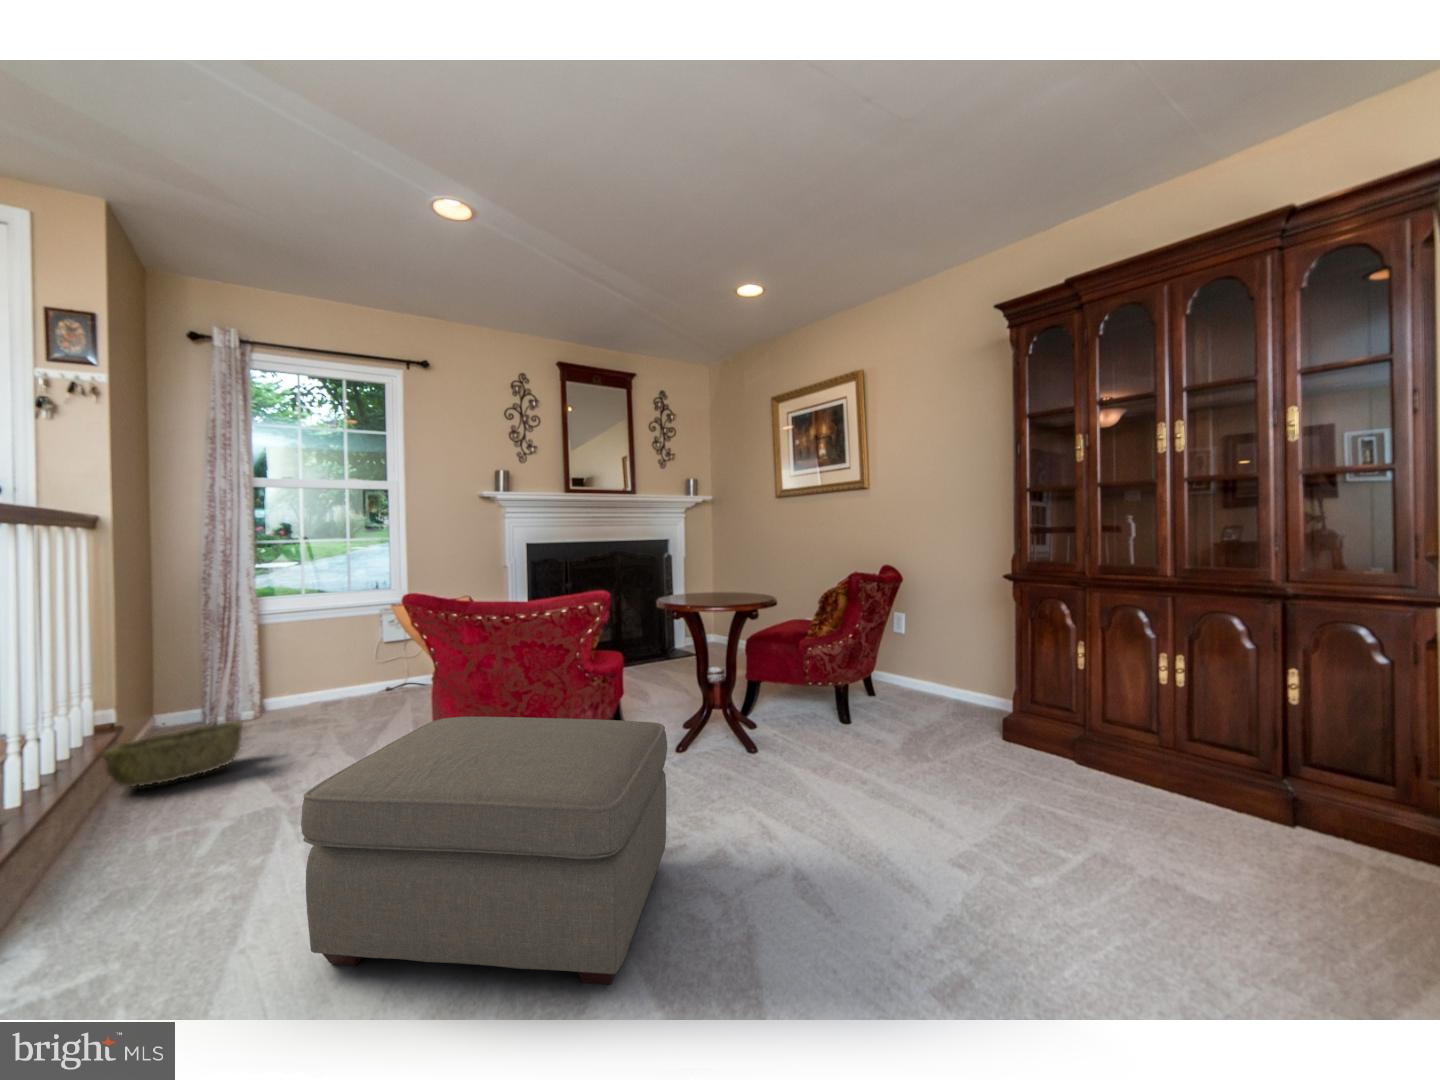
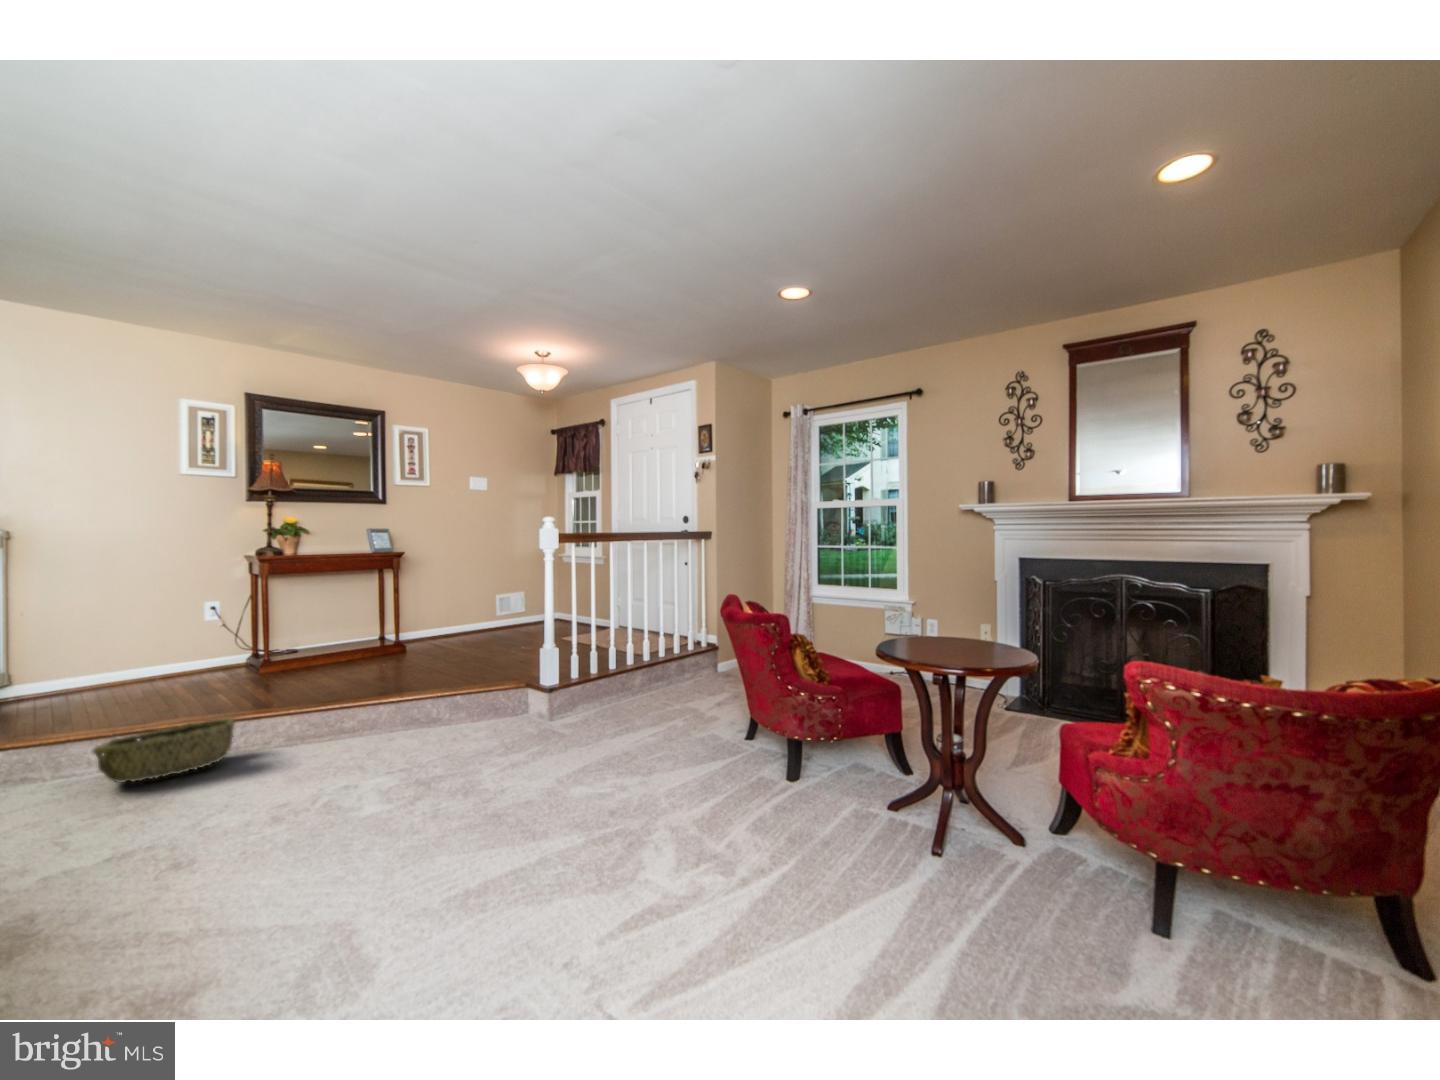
ottoman: present [301,717,667,985] -> none [301,725,654,988]

